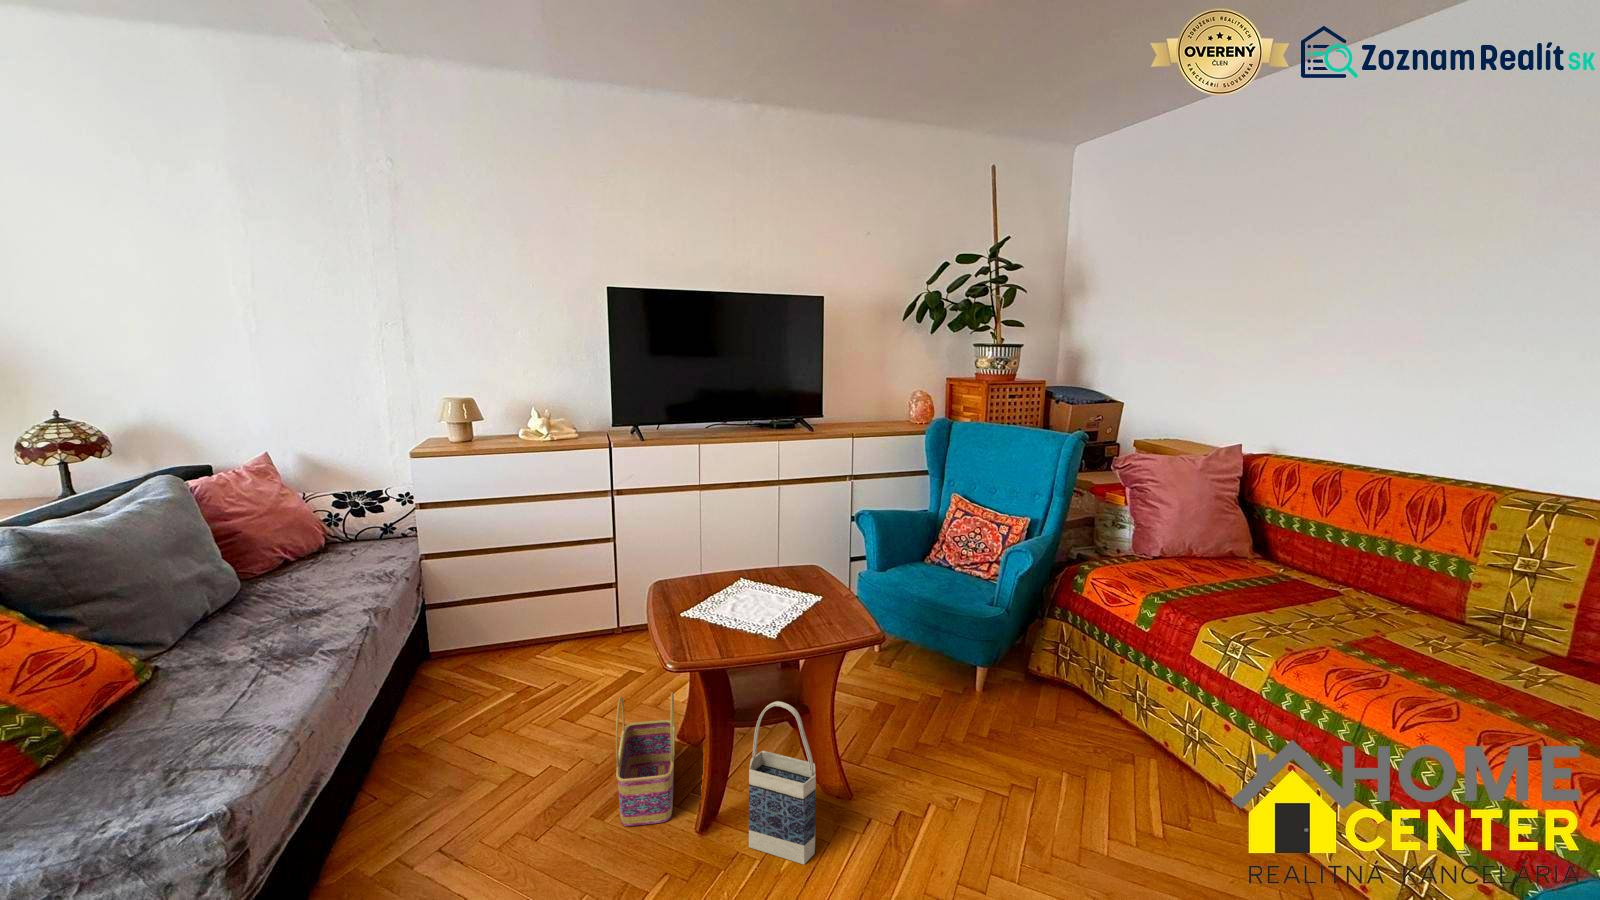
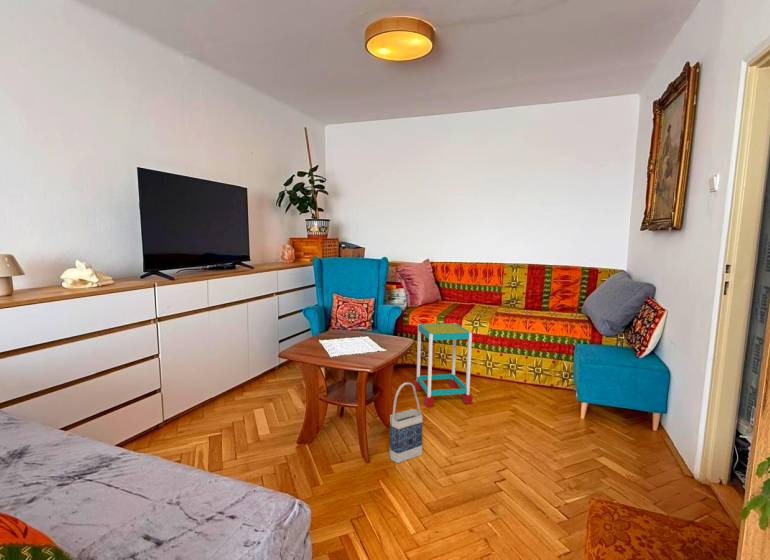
side table: none [967,598,1128,845] -> present [414,323,472,407]
basket: present [616,692,675,826] -> none [297,411,356,493]

